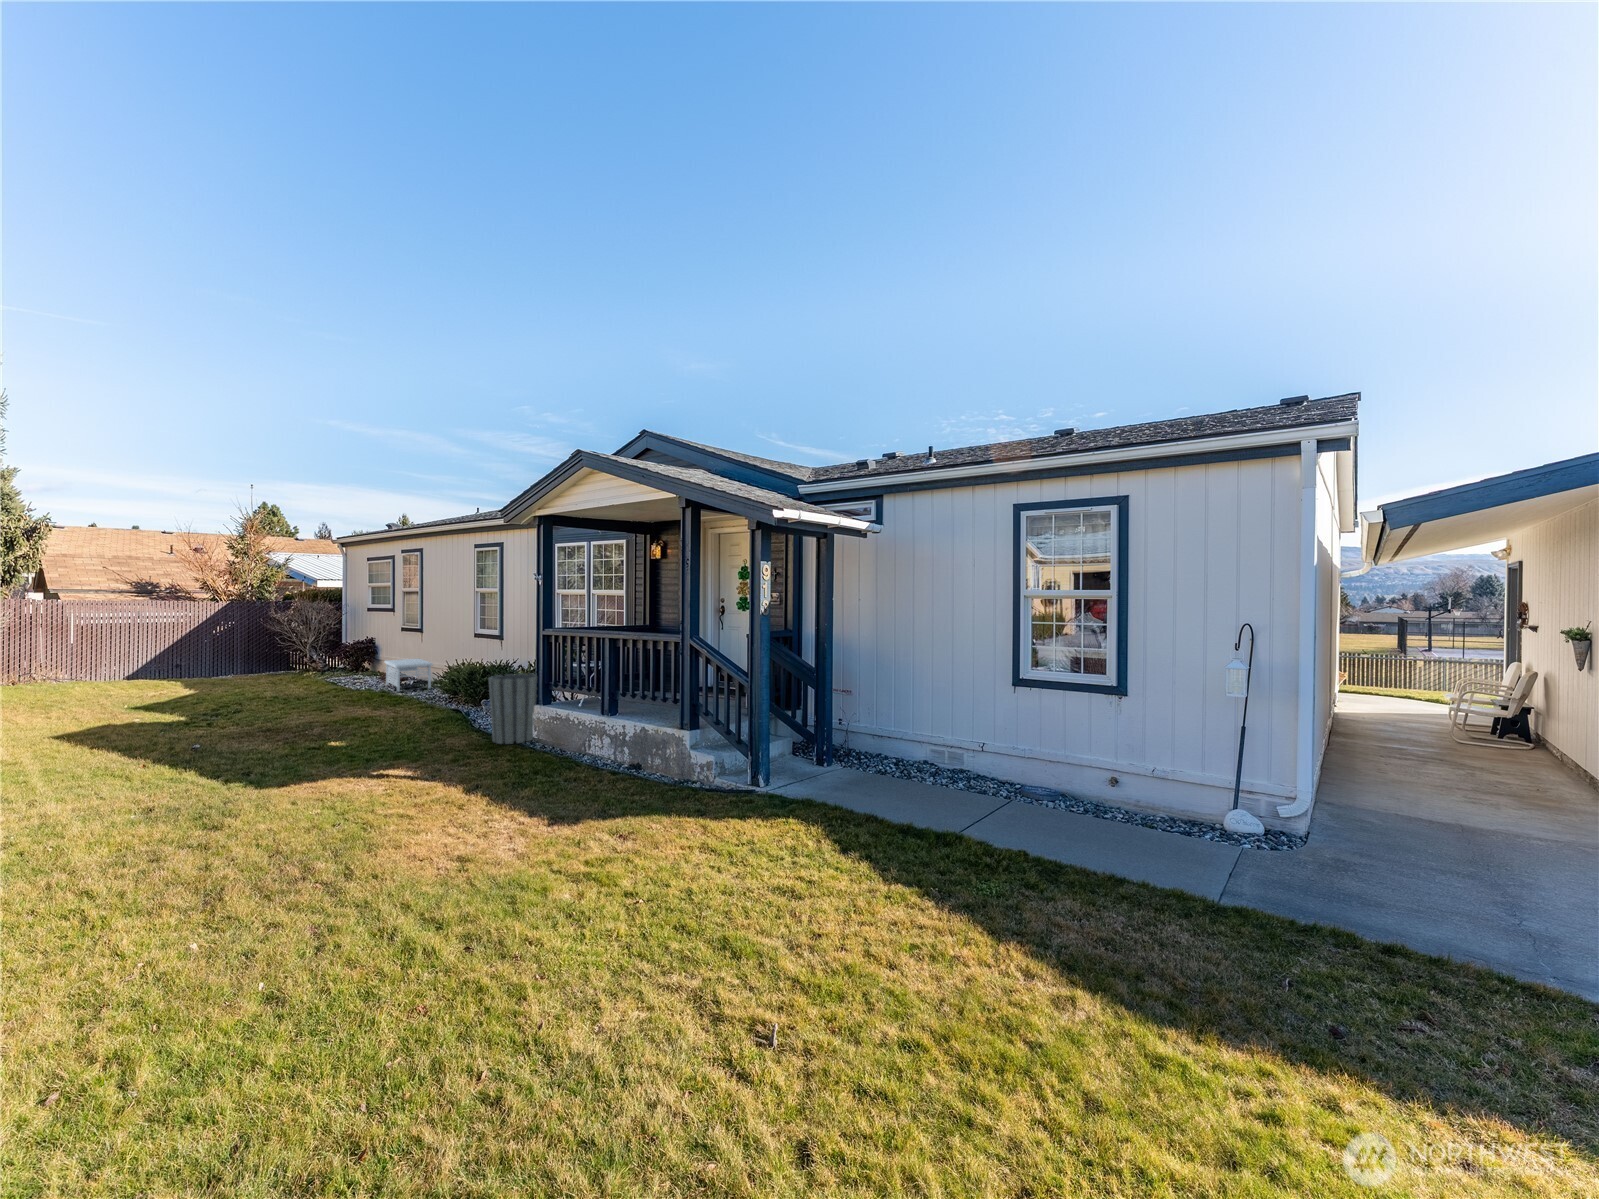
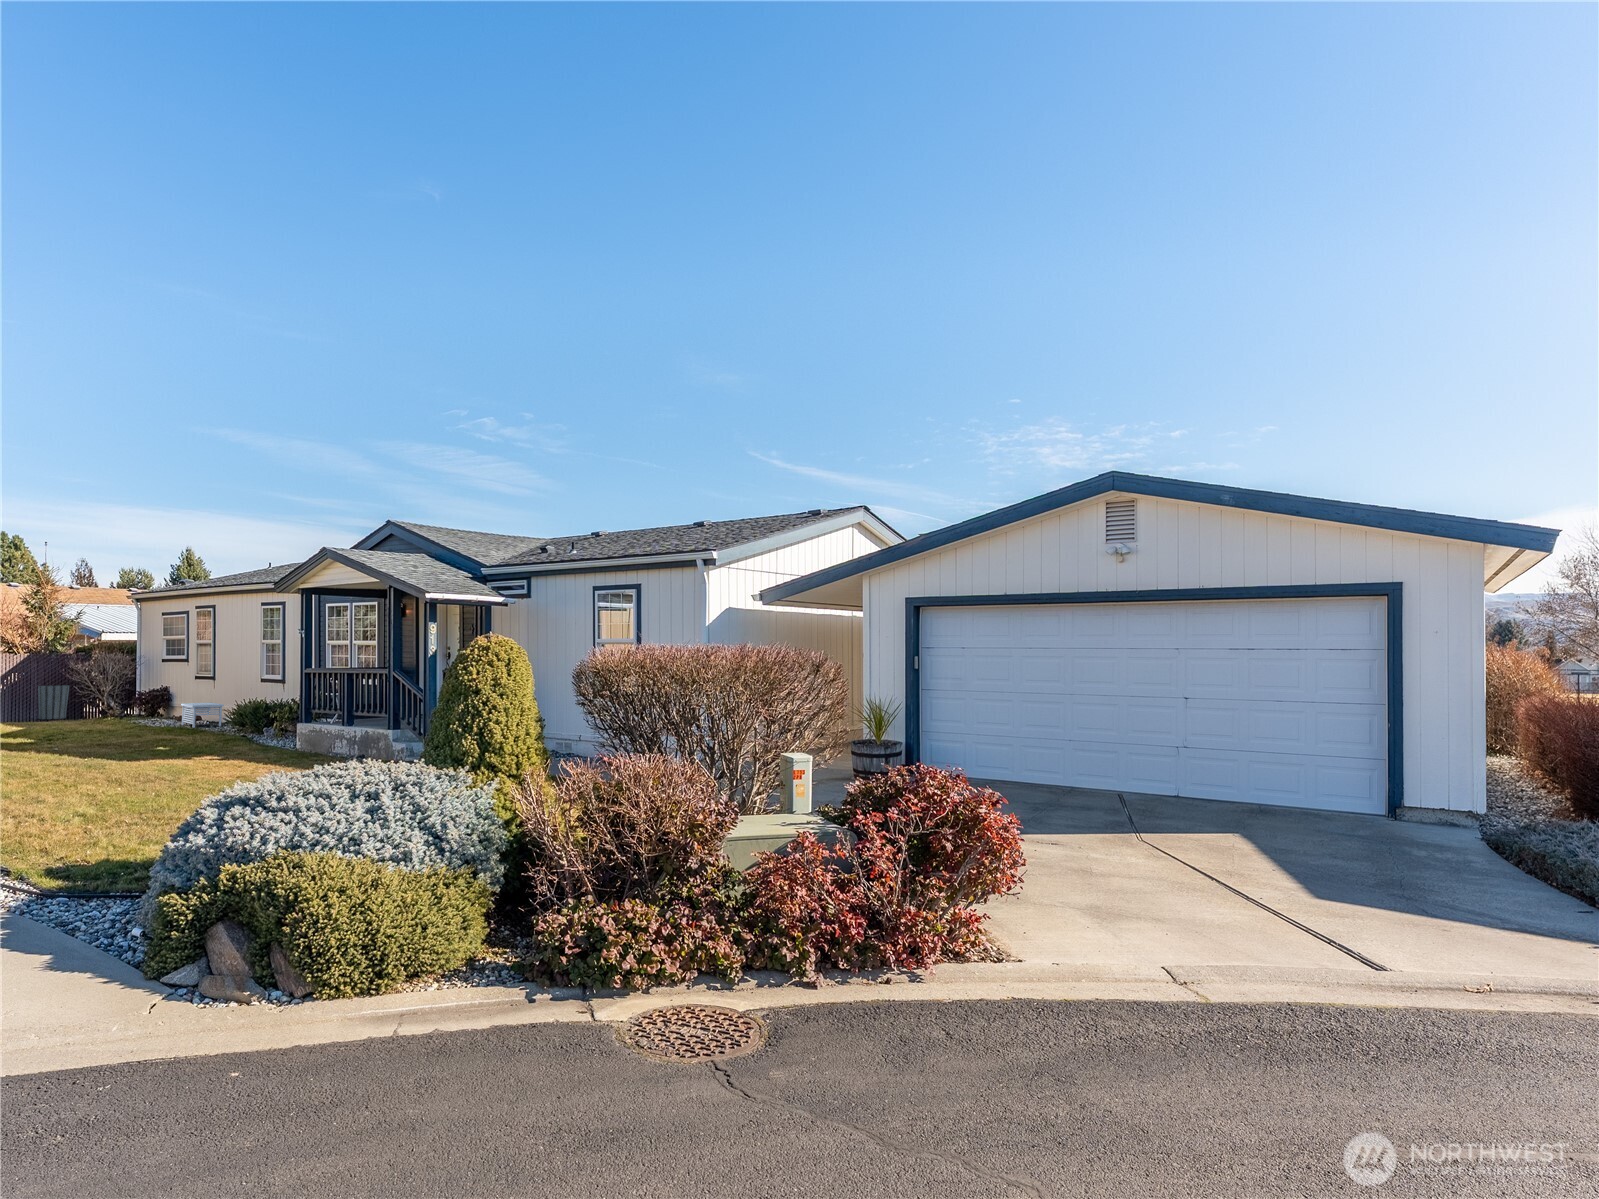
trash can: present [489,673,537,744] -> present [38,685,69,719]

